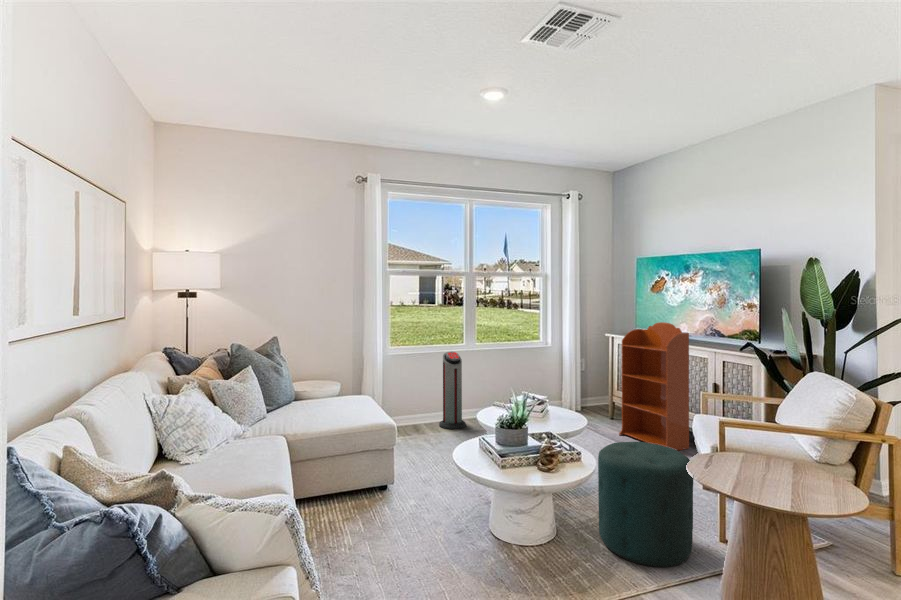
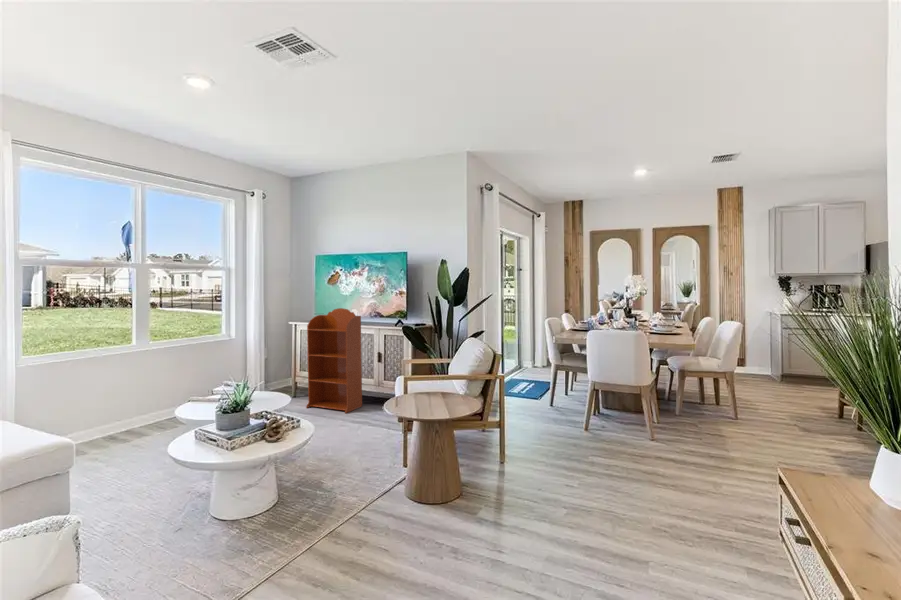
air purifier: present [439,352,466,429] -> none [100,351,139,441]
ottoman: present [598,442,694,567] -> none [314,402,384,495]

